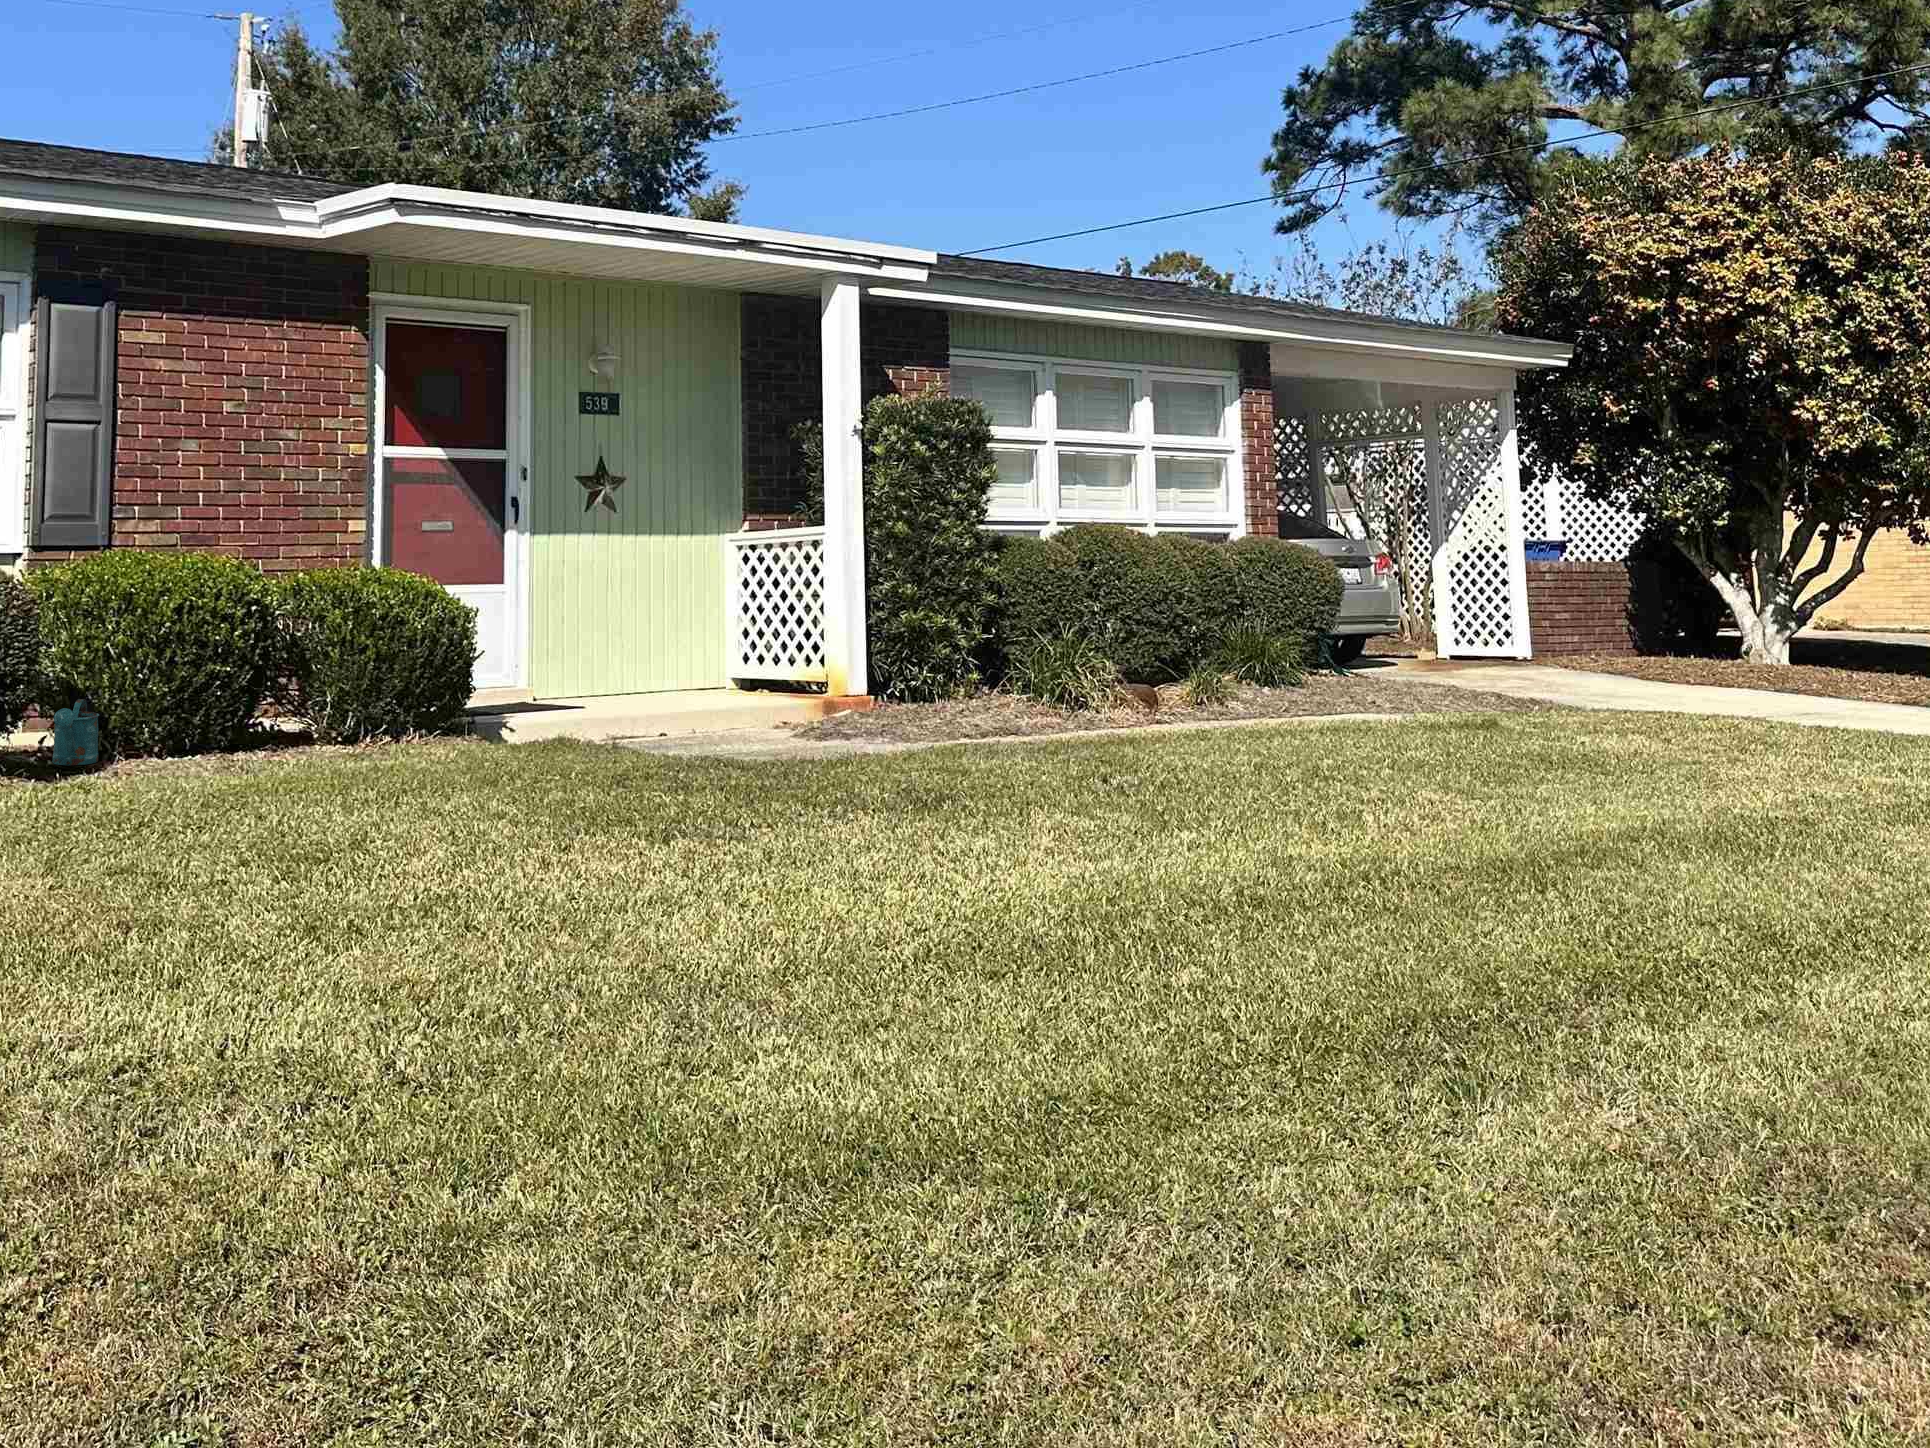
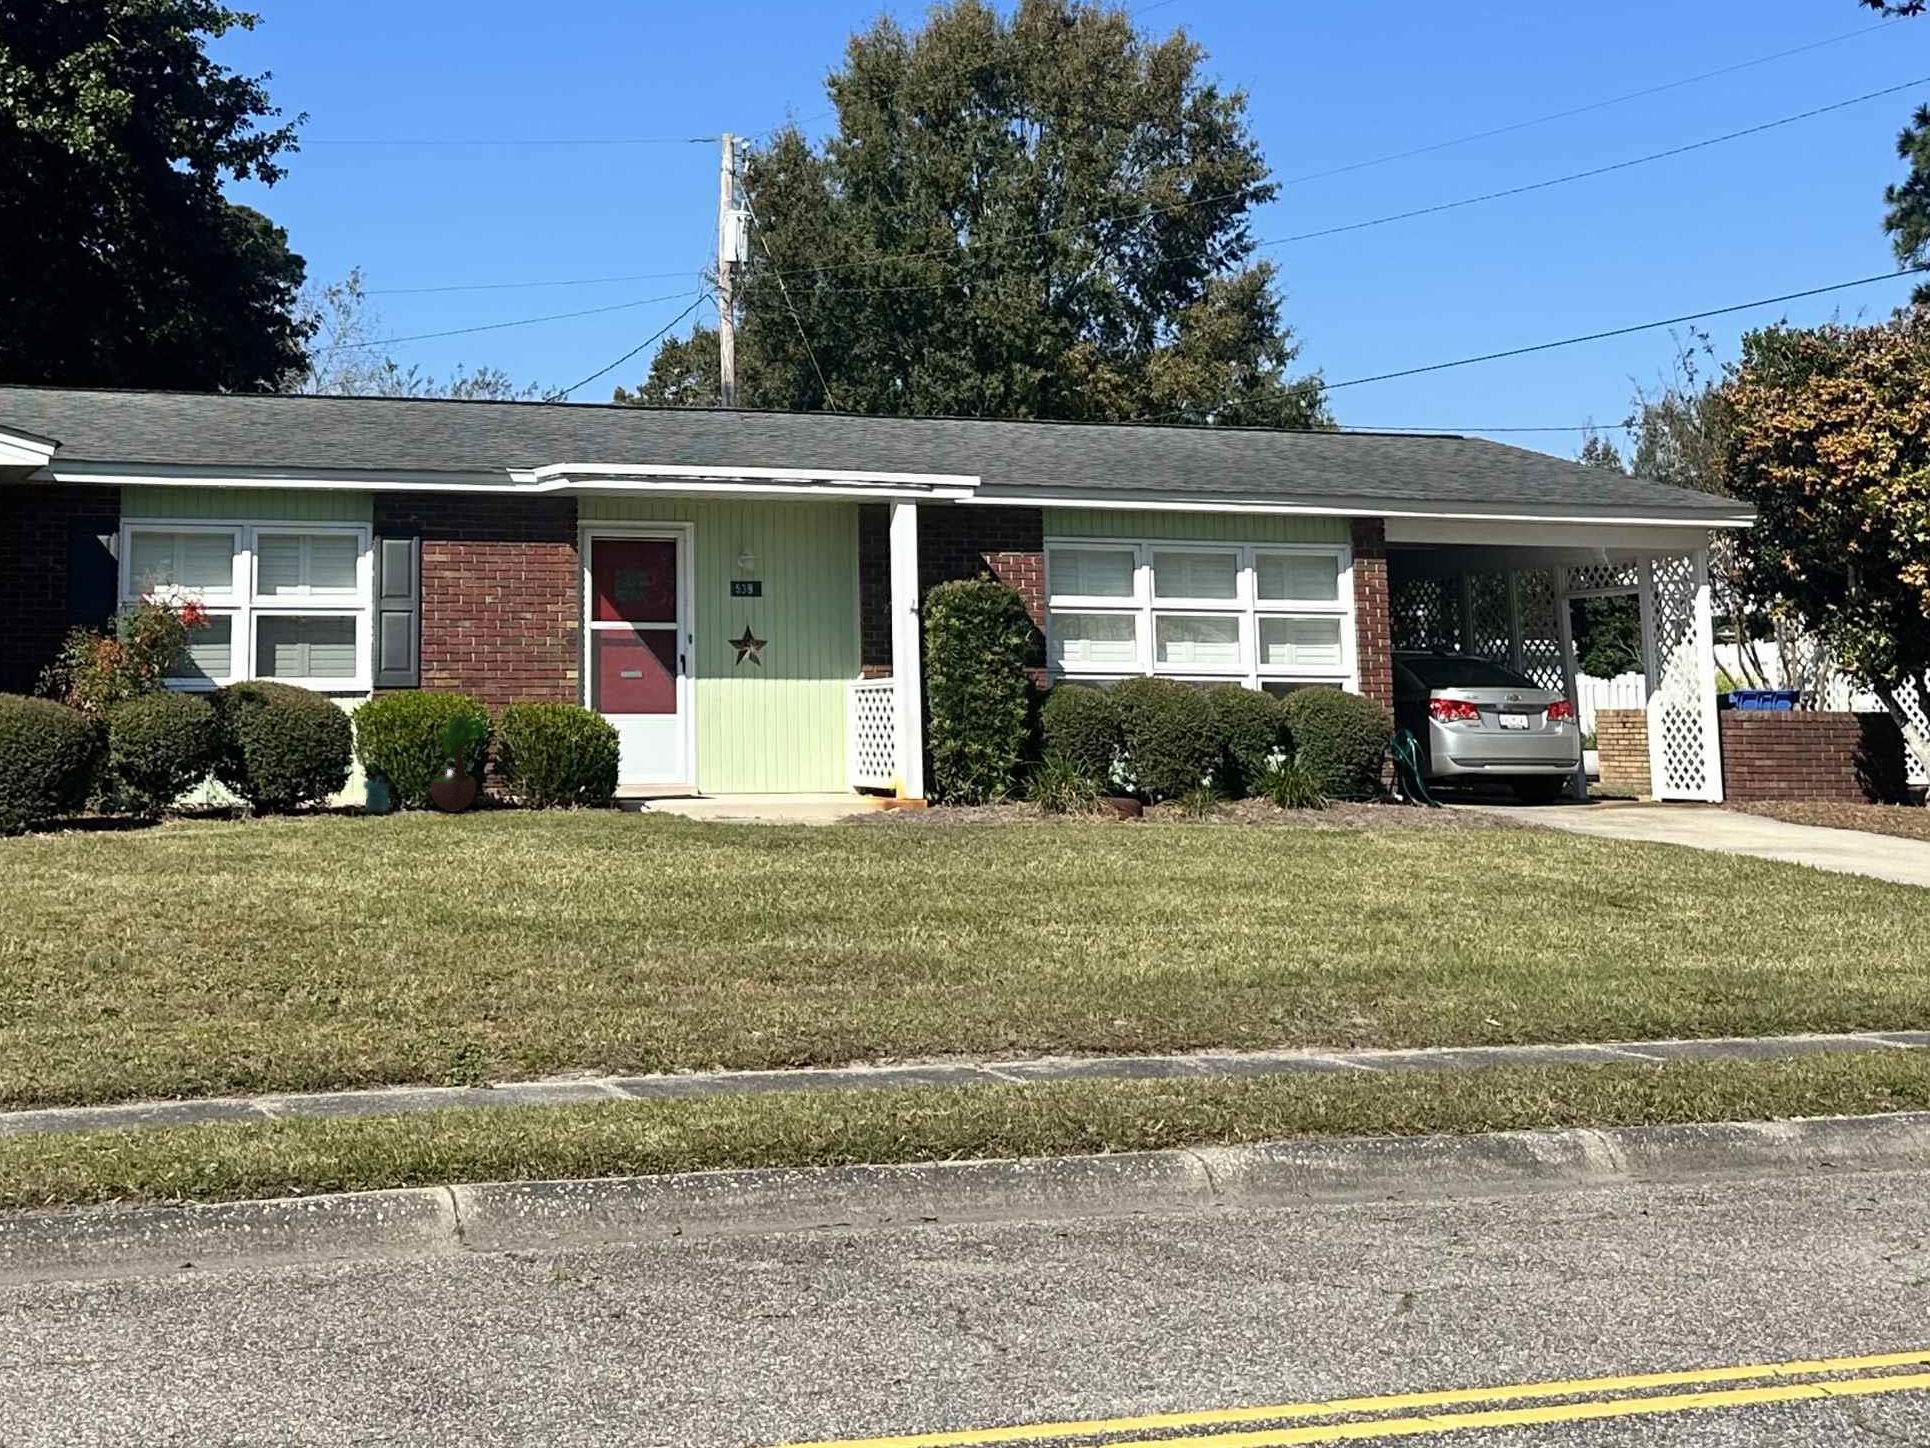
potted tree: none [177,571,290,757] -> present [431,710,486,811]

